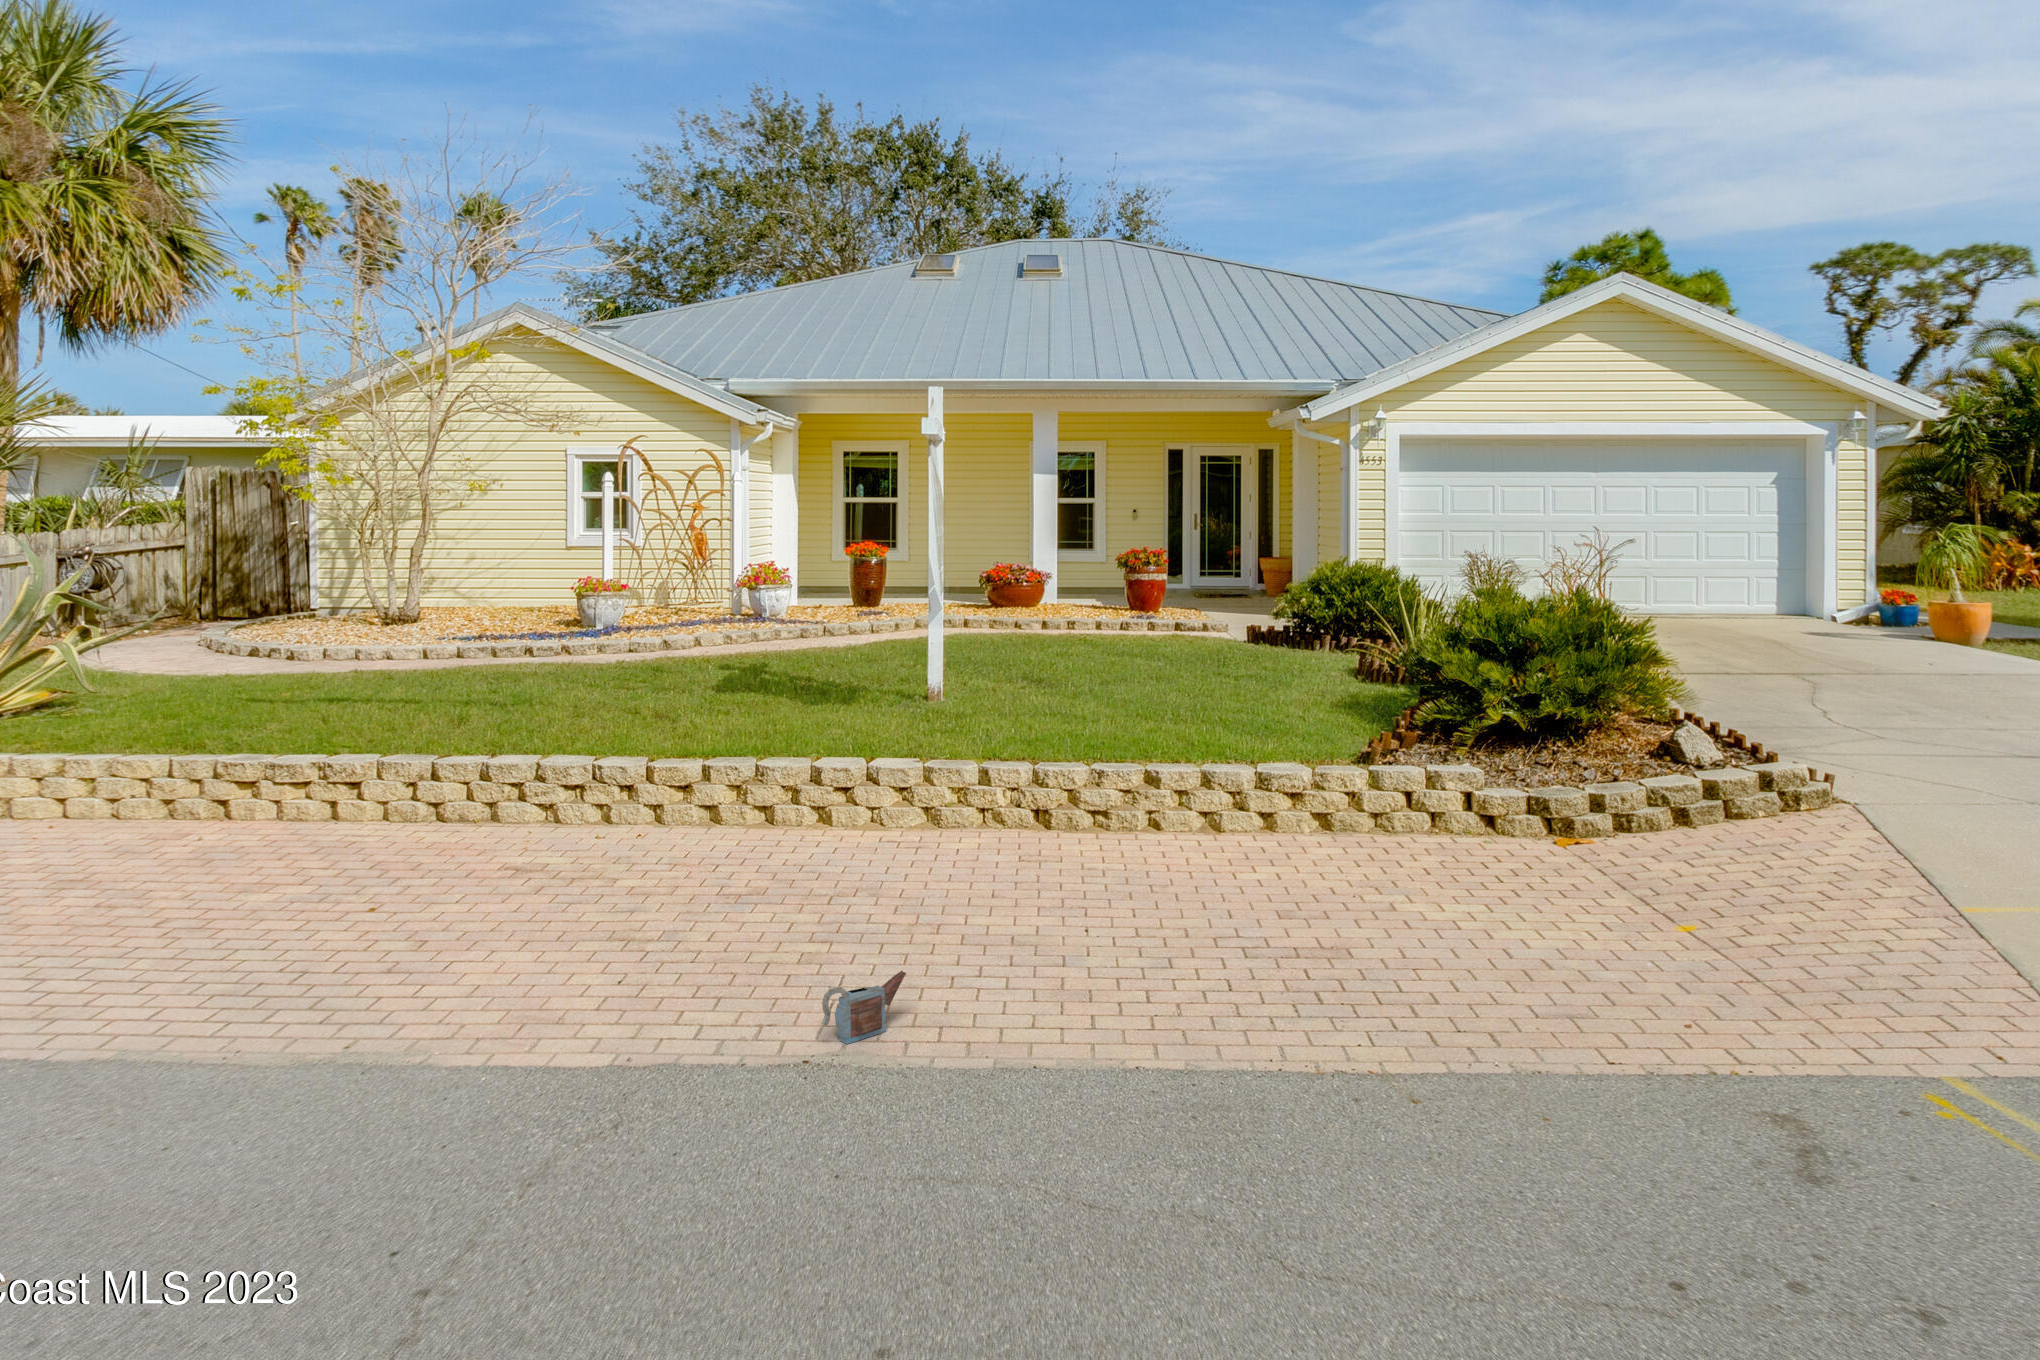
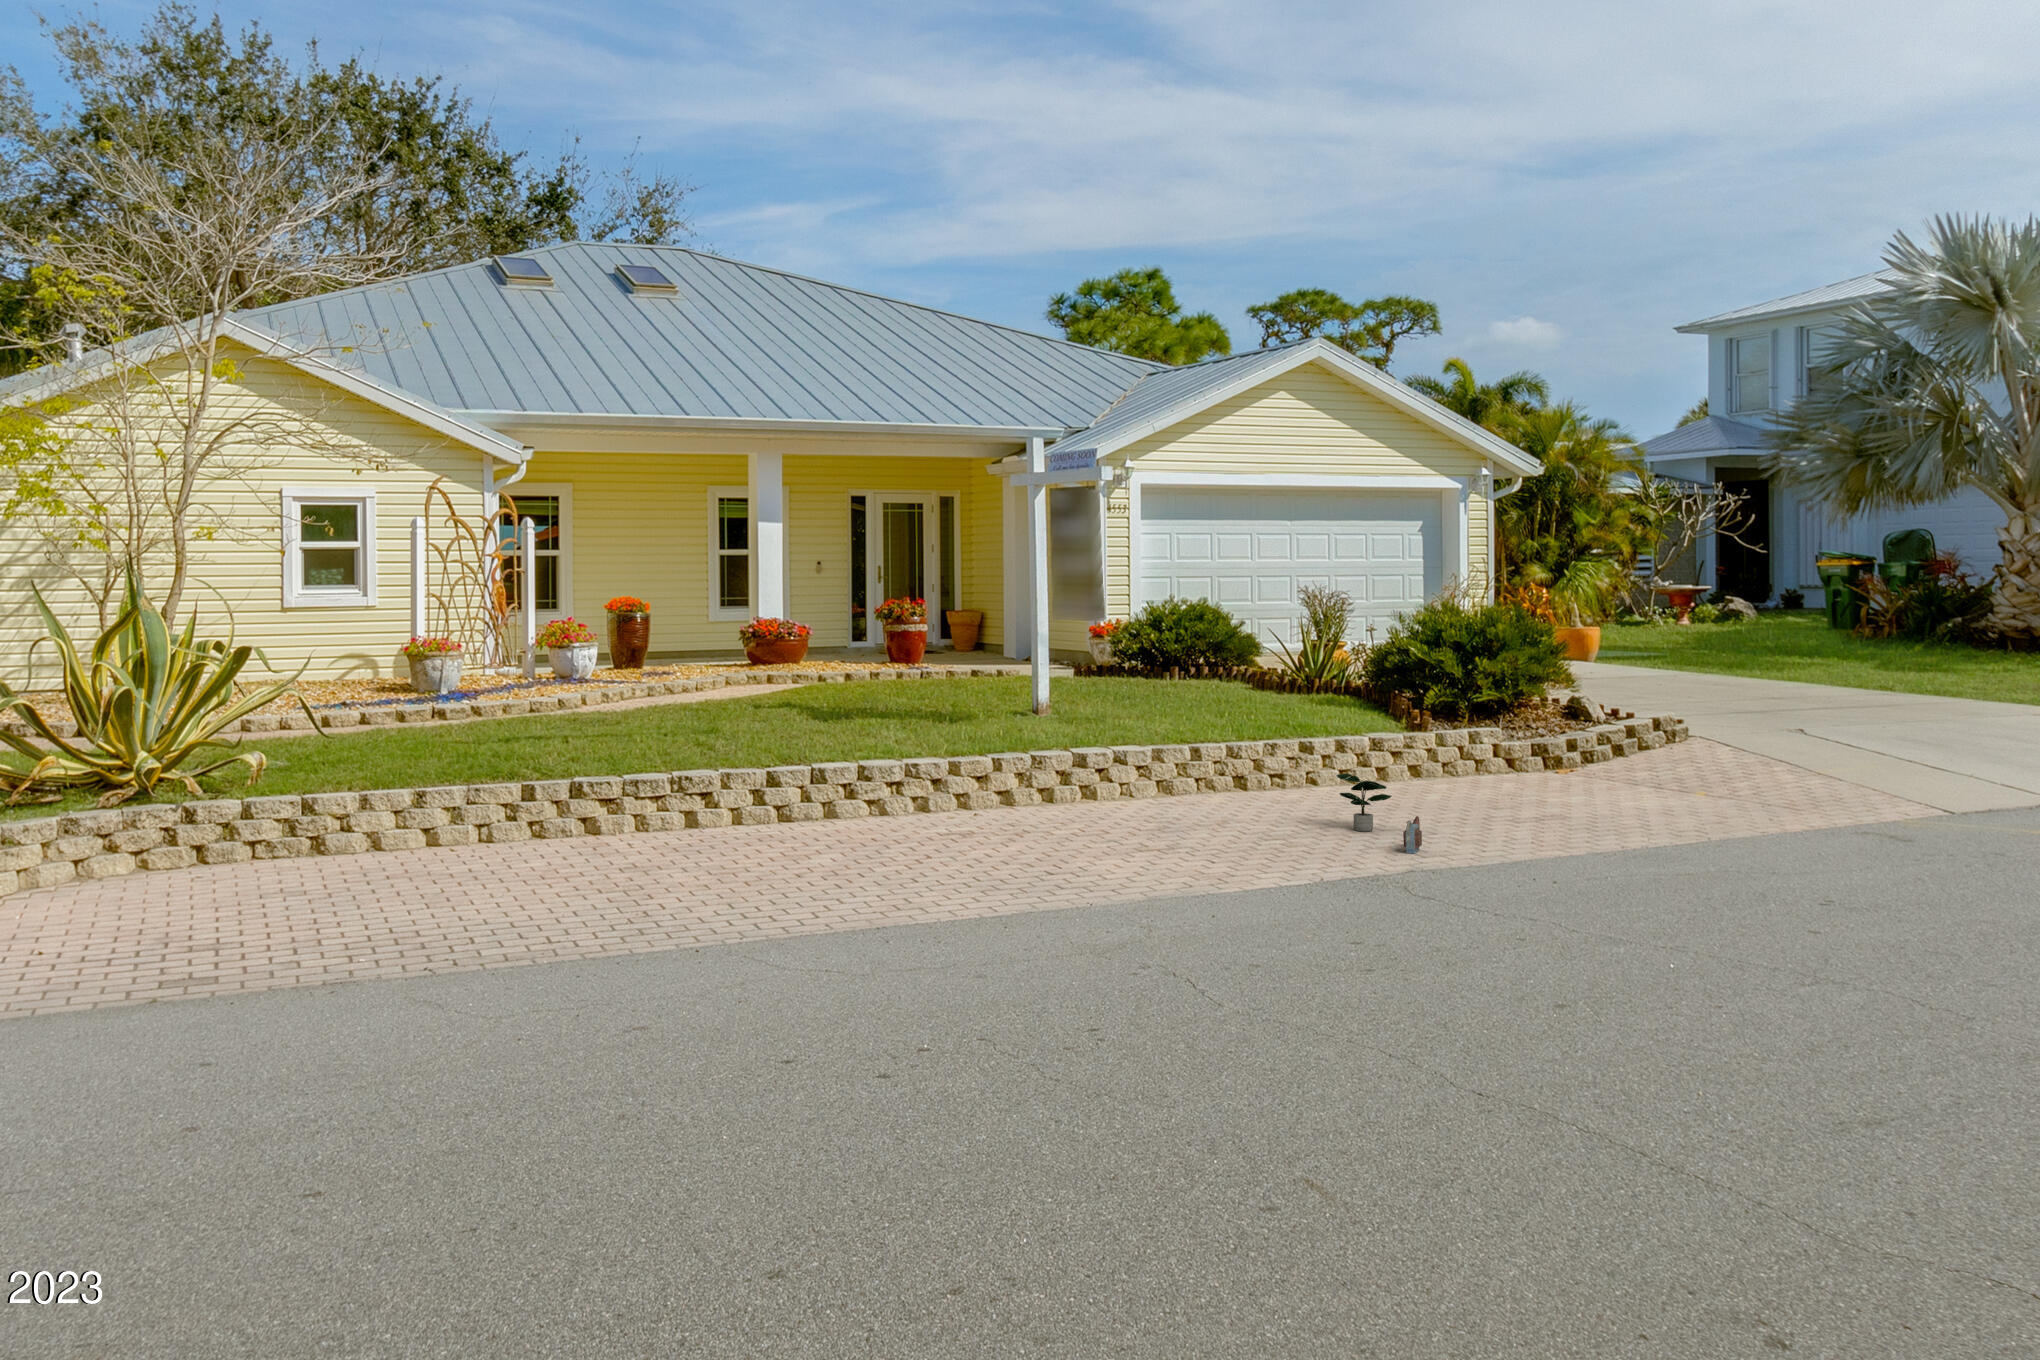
potted plant: none [911,862,997,959] -> present [1336,774,1392,832]

